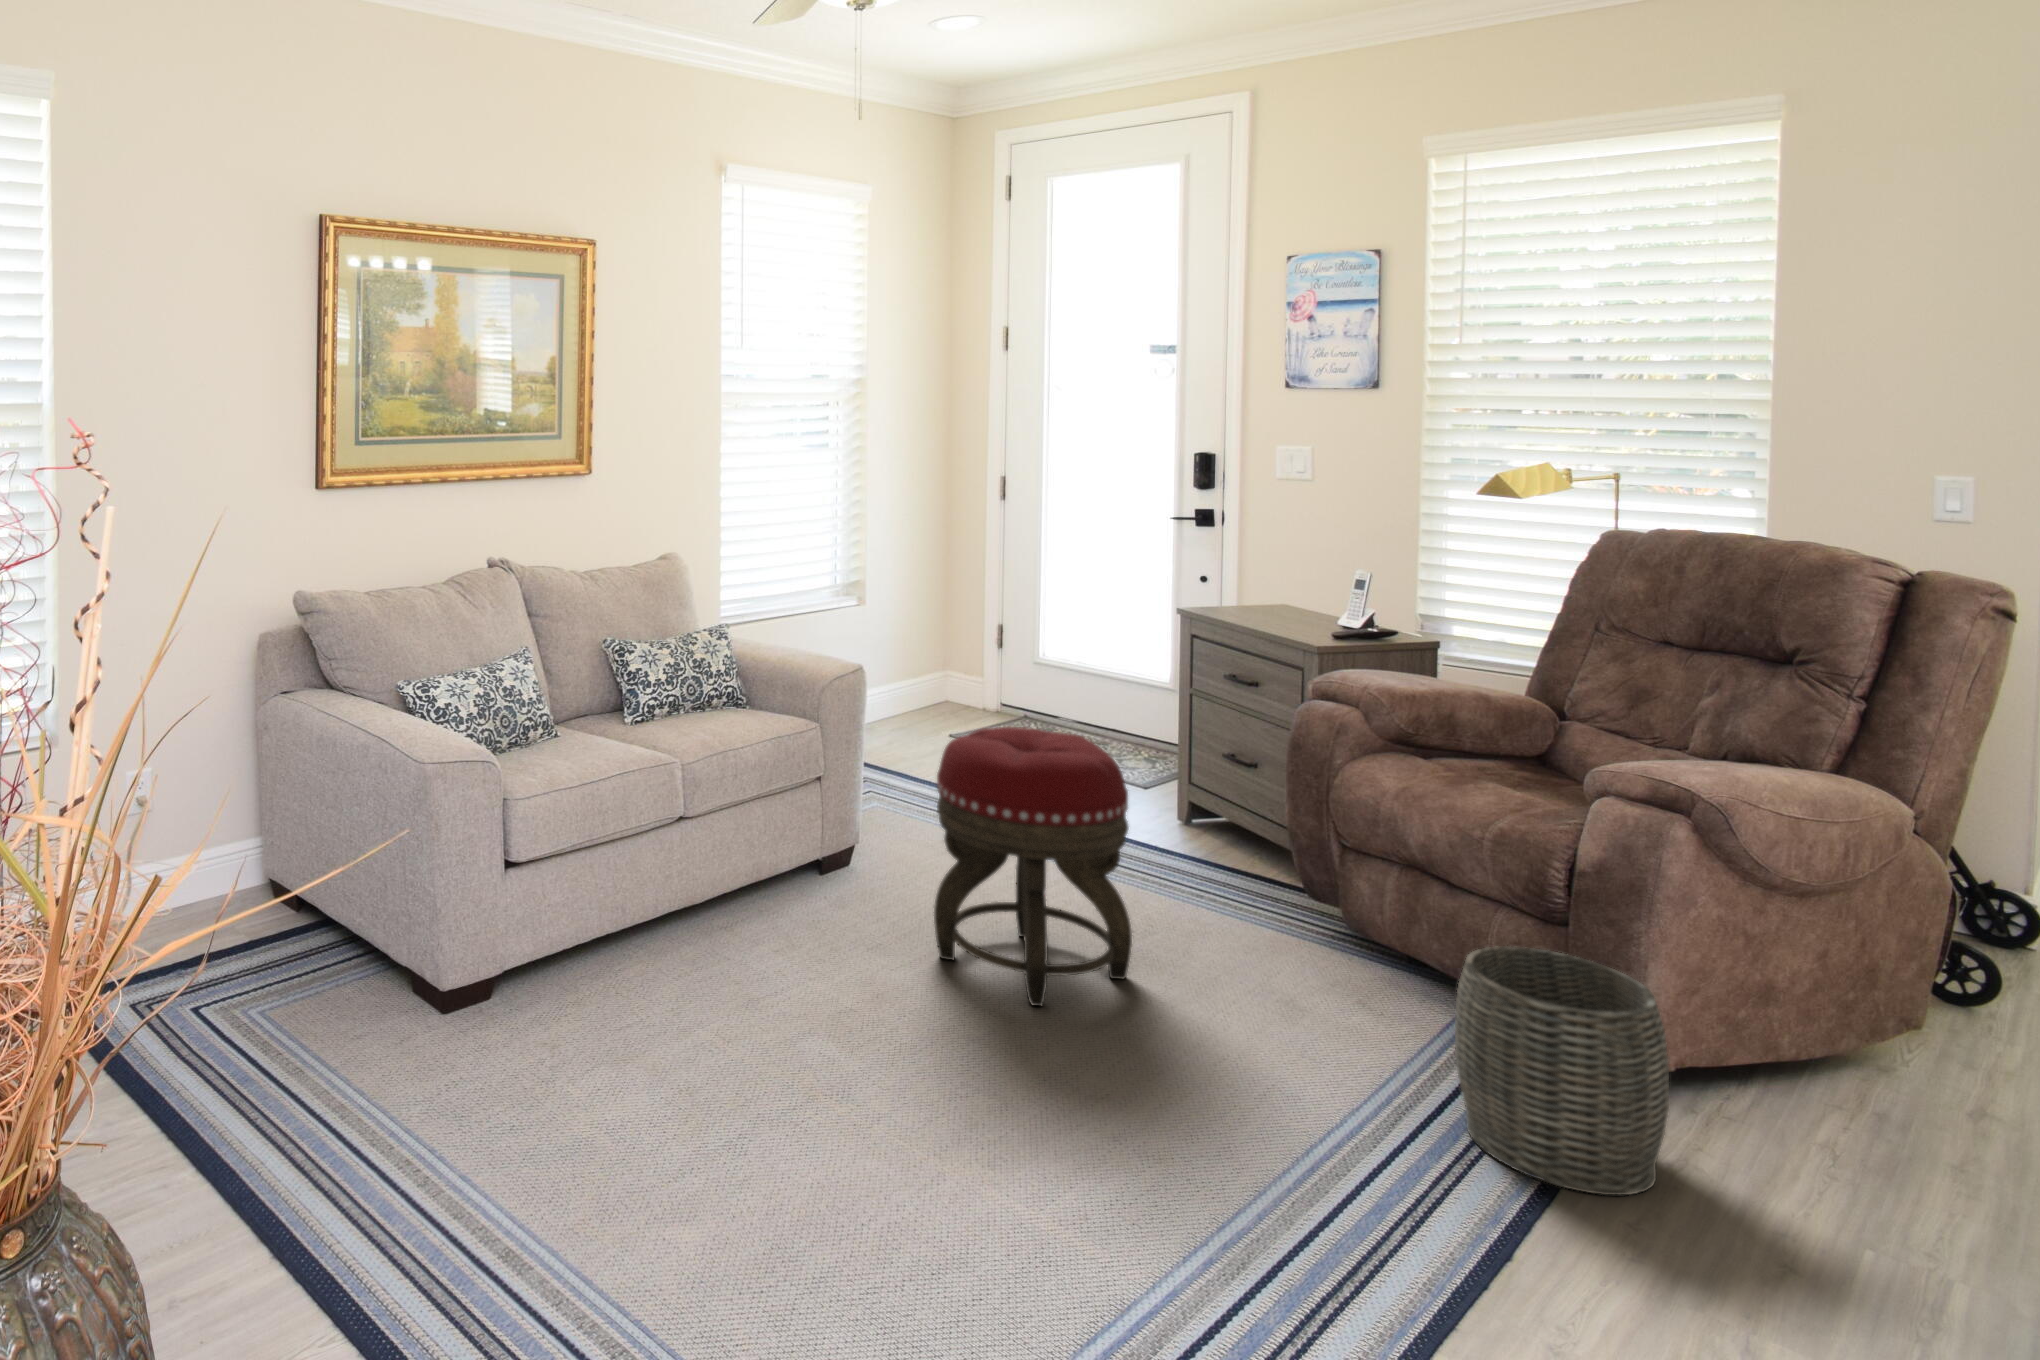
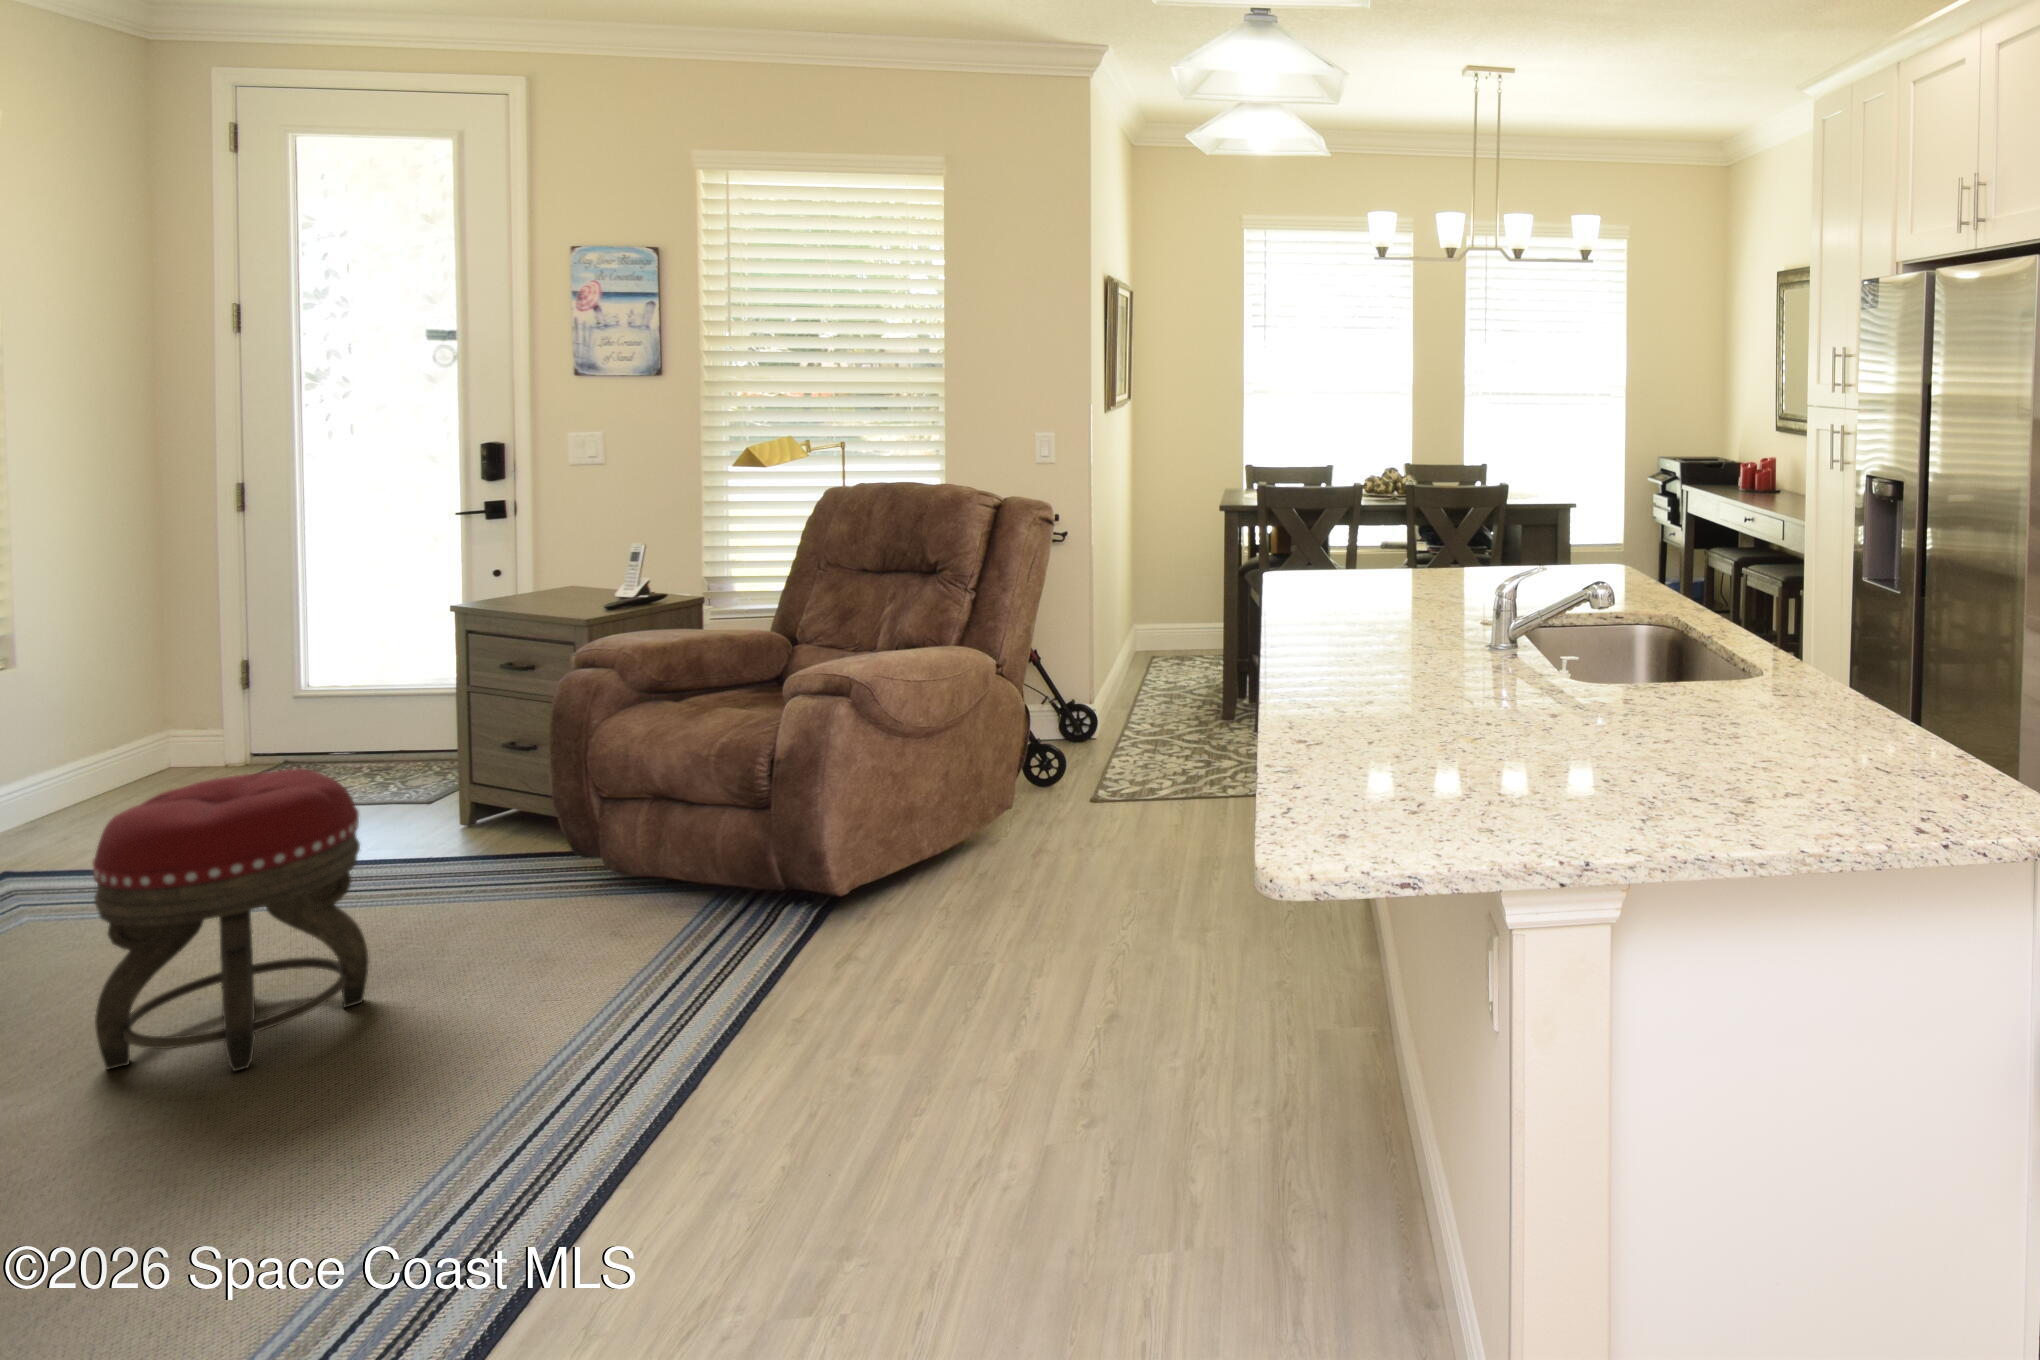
woven basket: present [1455,946,1669,1195] -> none [669,832,823,1016]

